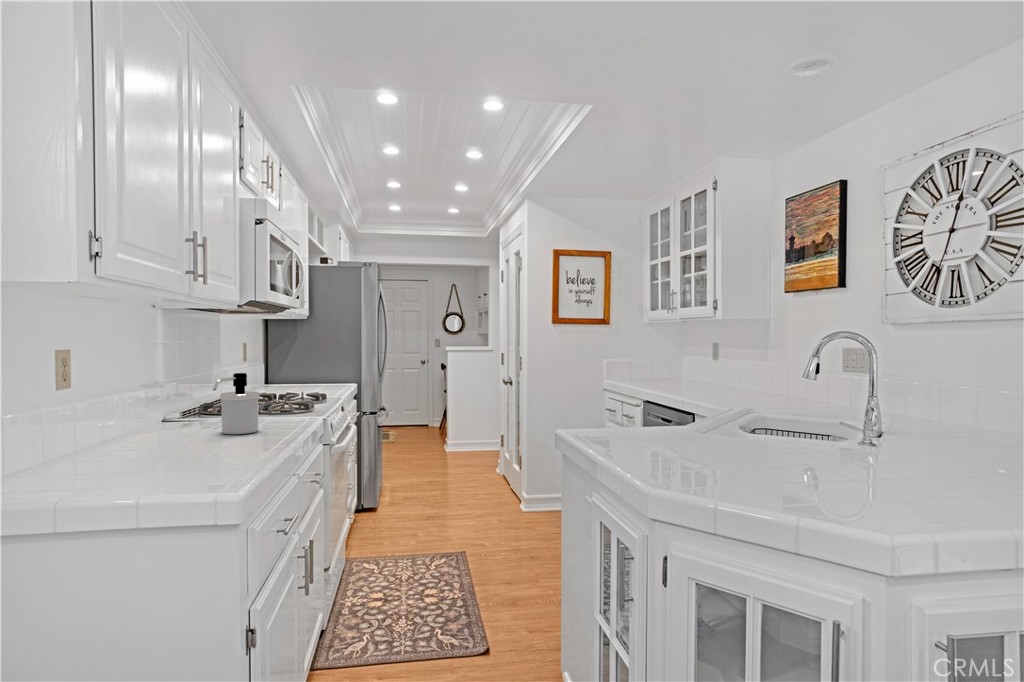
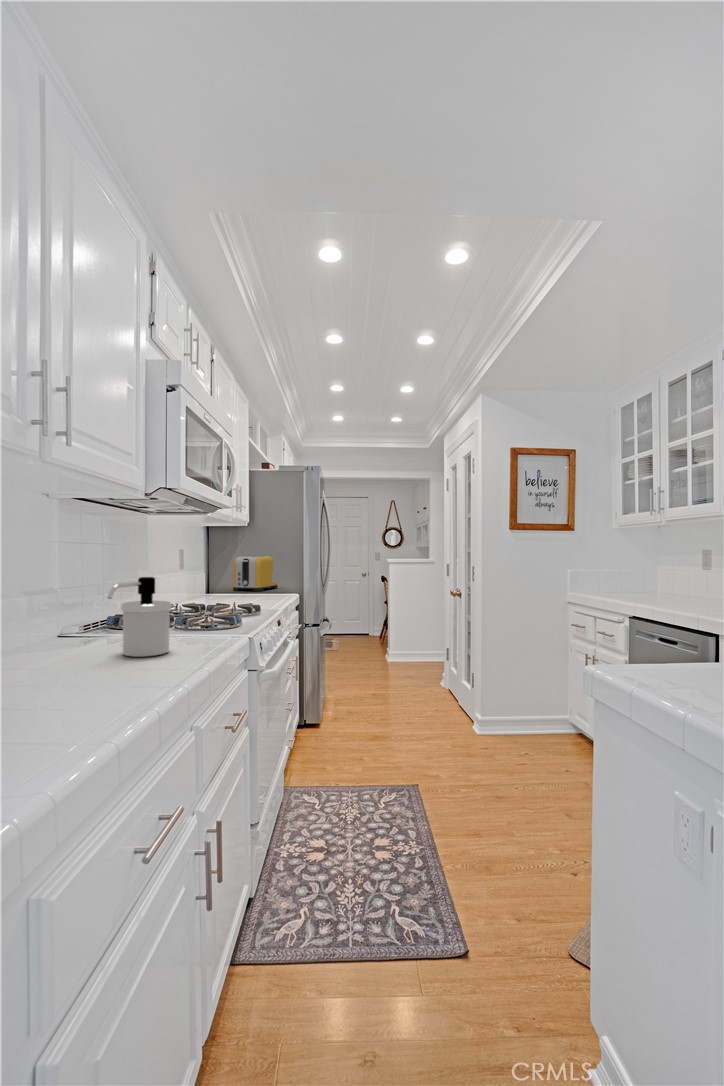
toaster: none [294,349,337,383] -> present [233,556,277,591]

